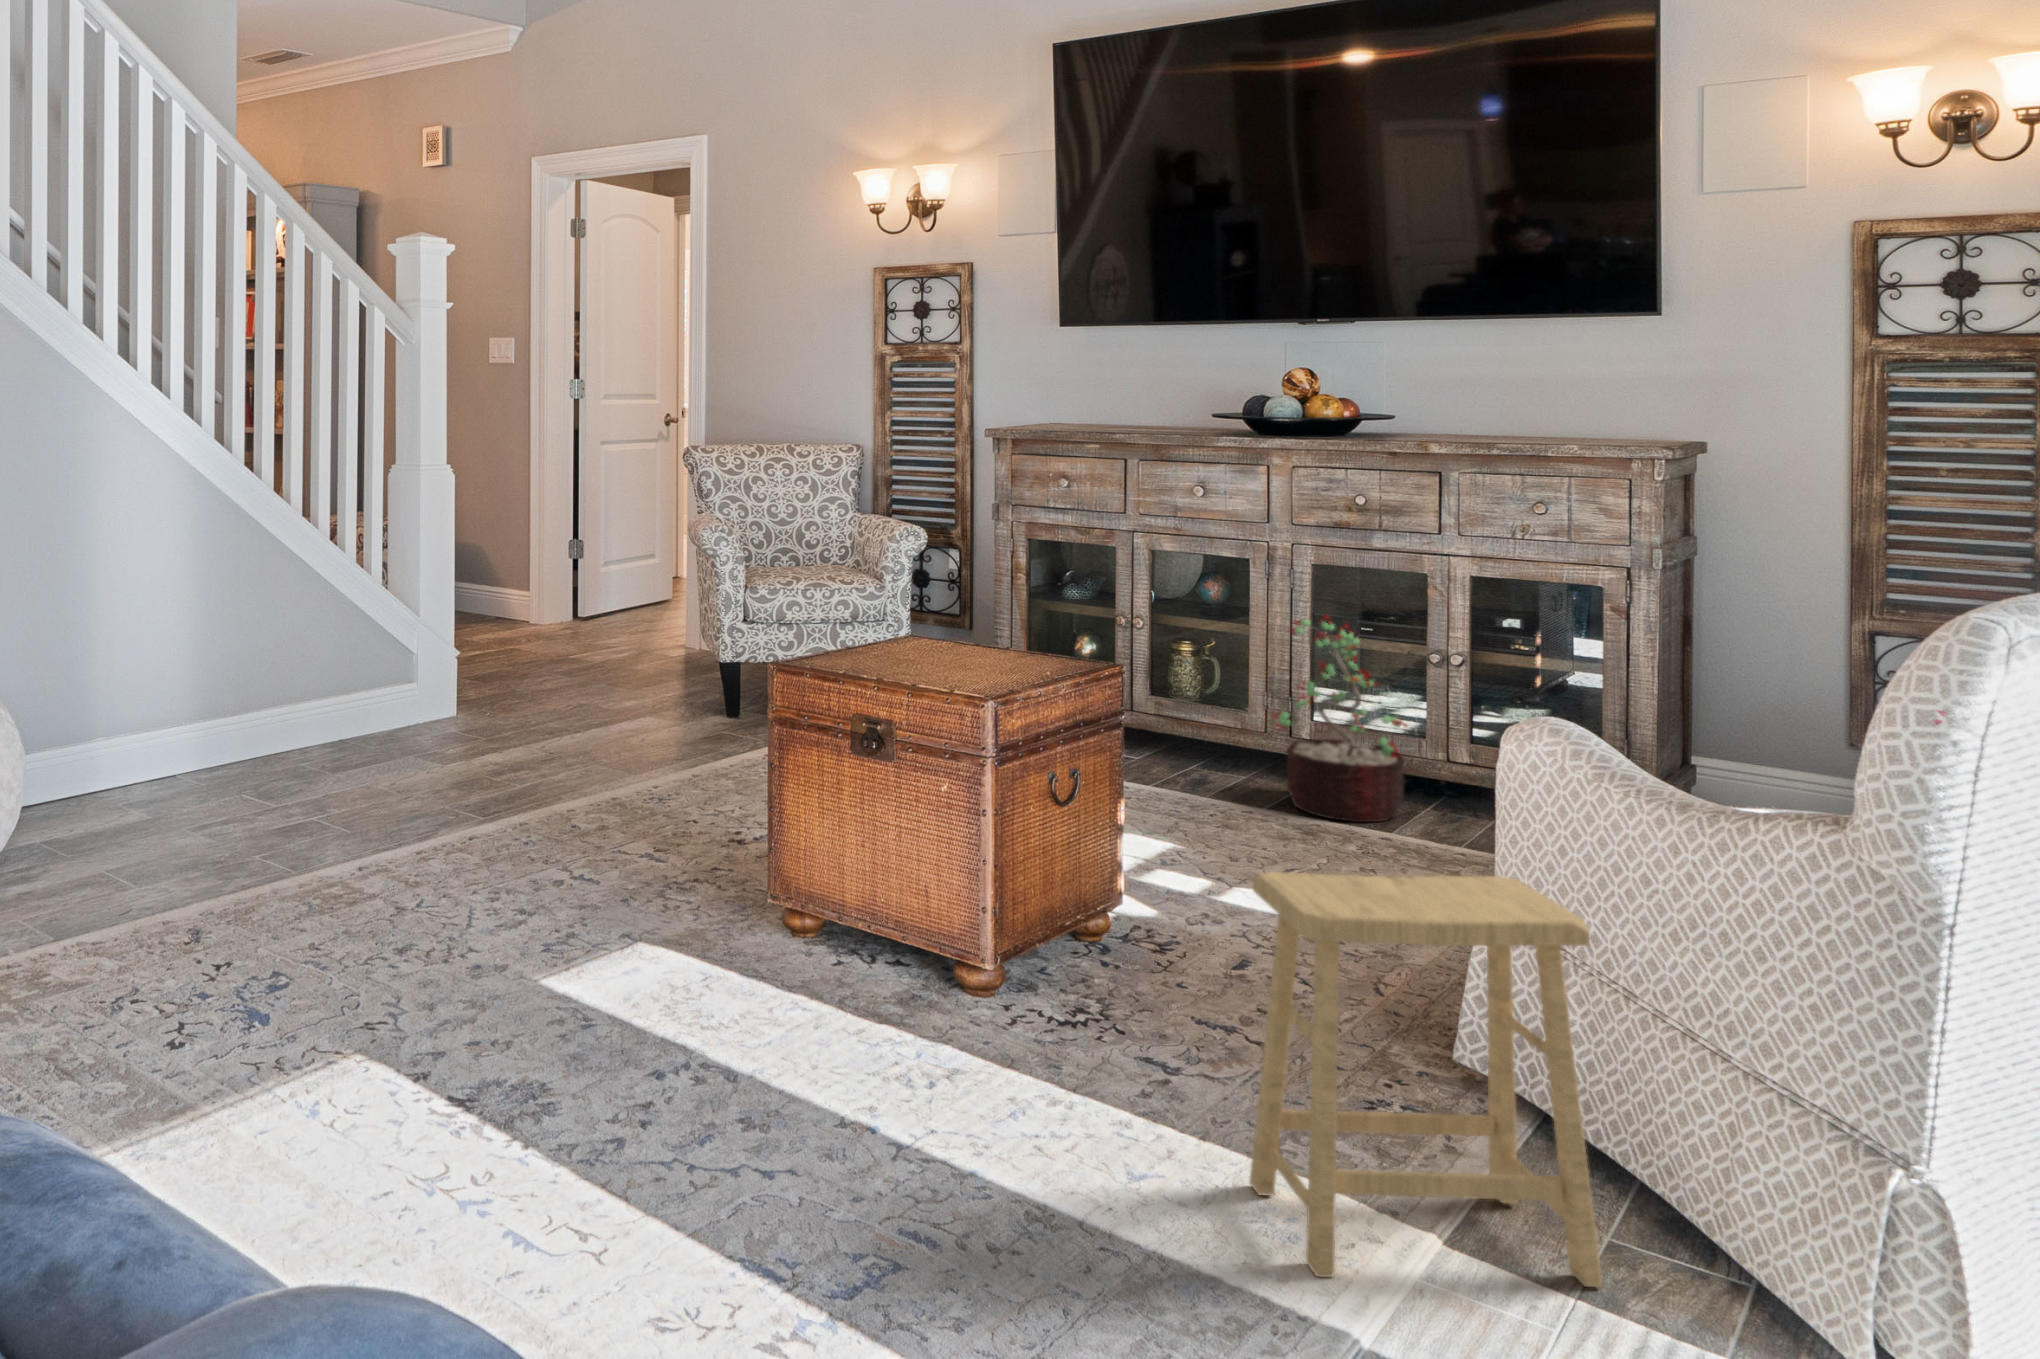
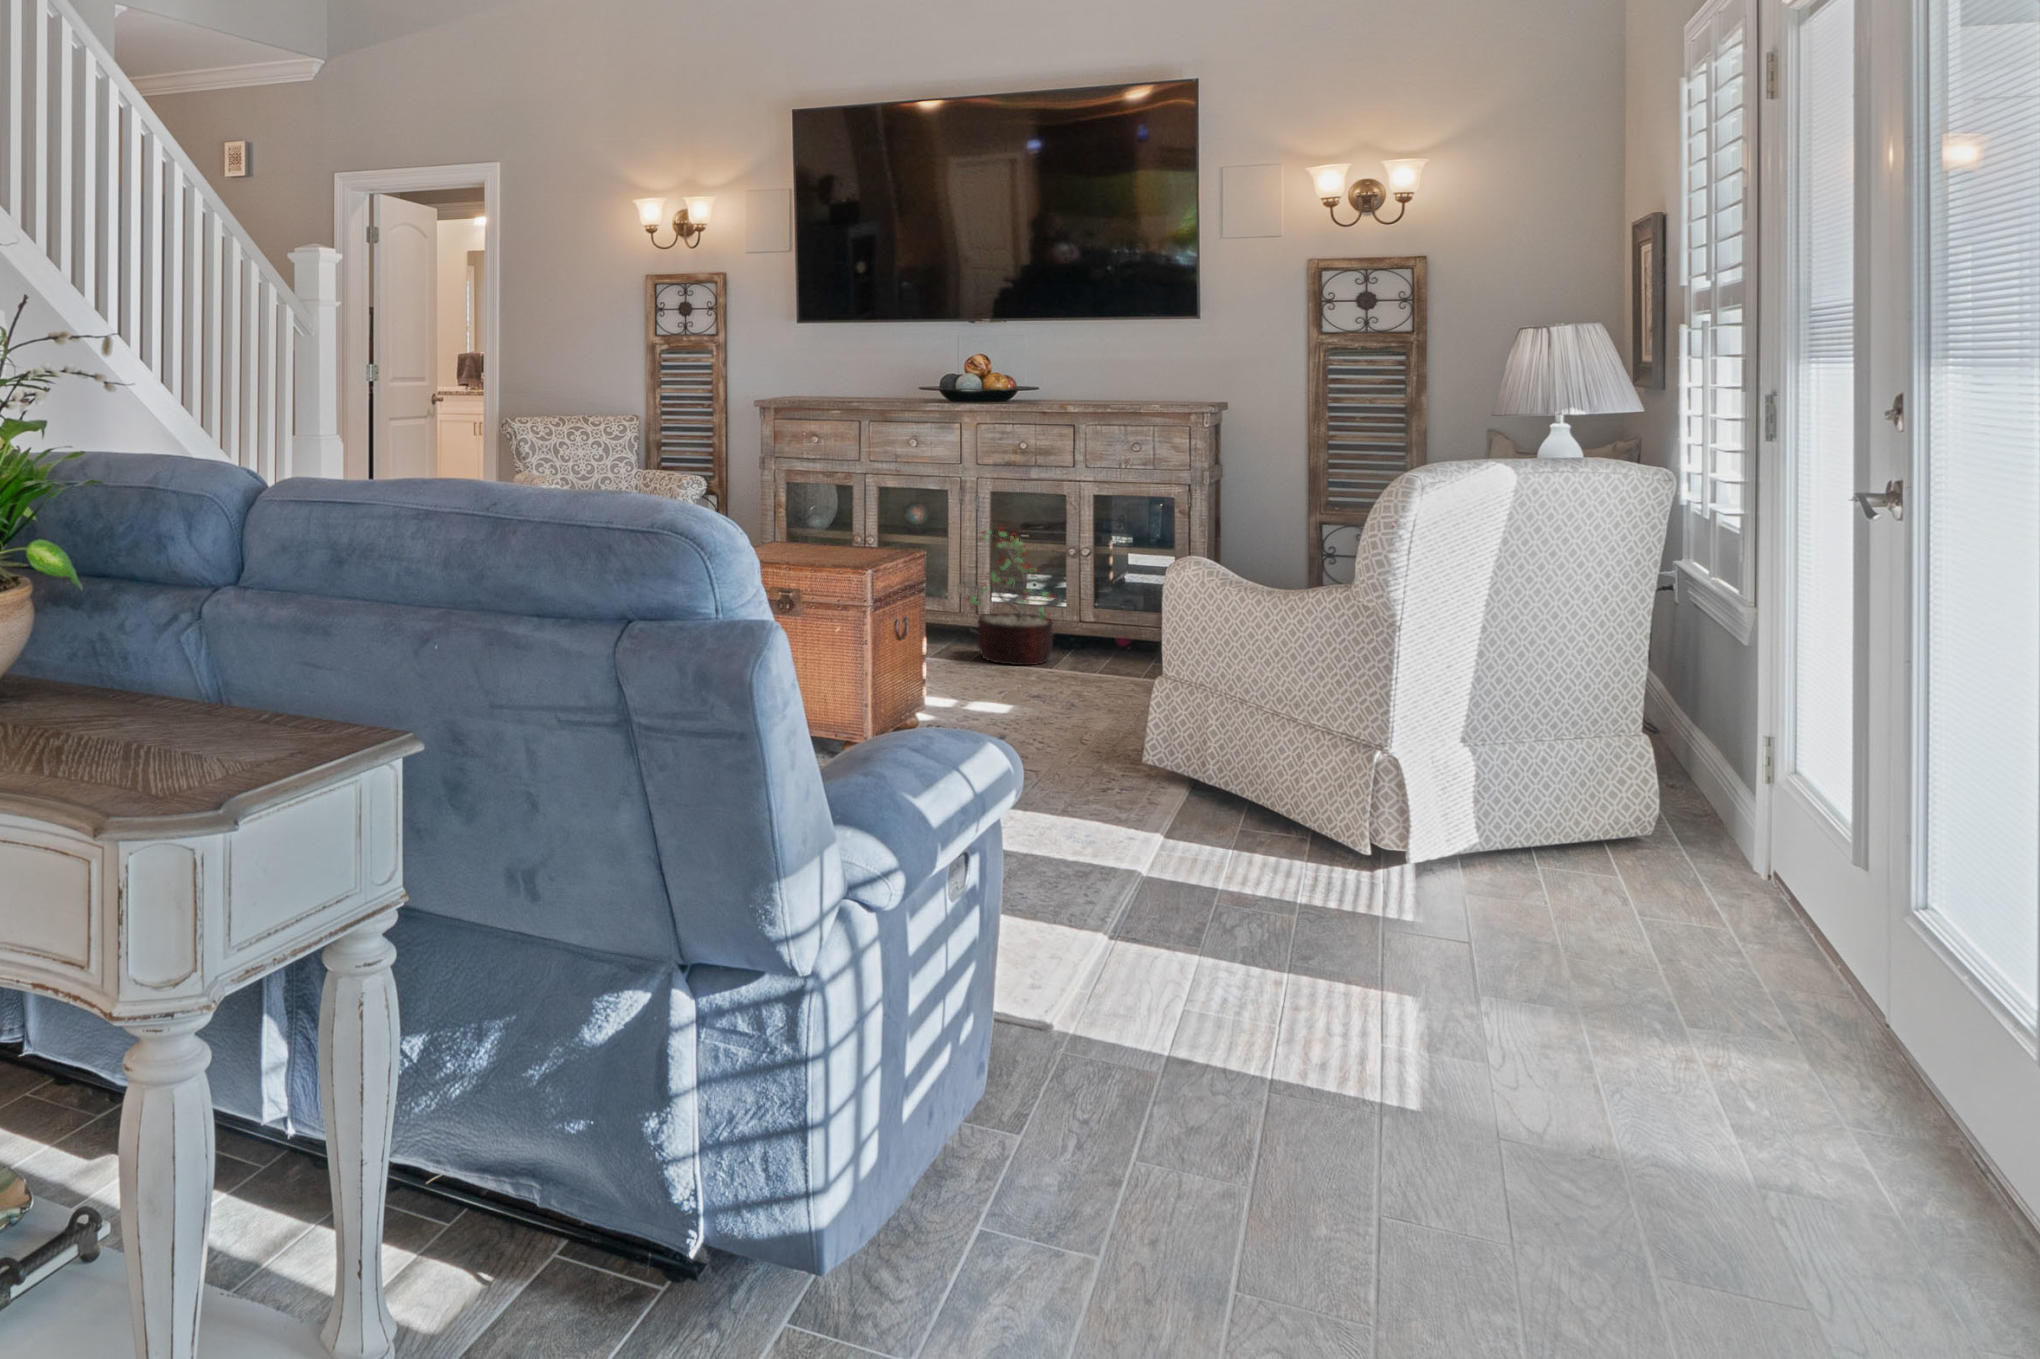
footstool: present [1250,872,1602,1287] -> none [1059,639,1242,853]

